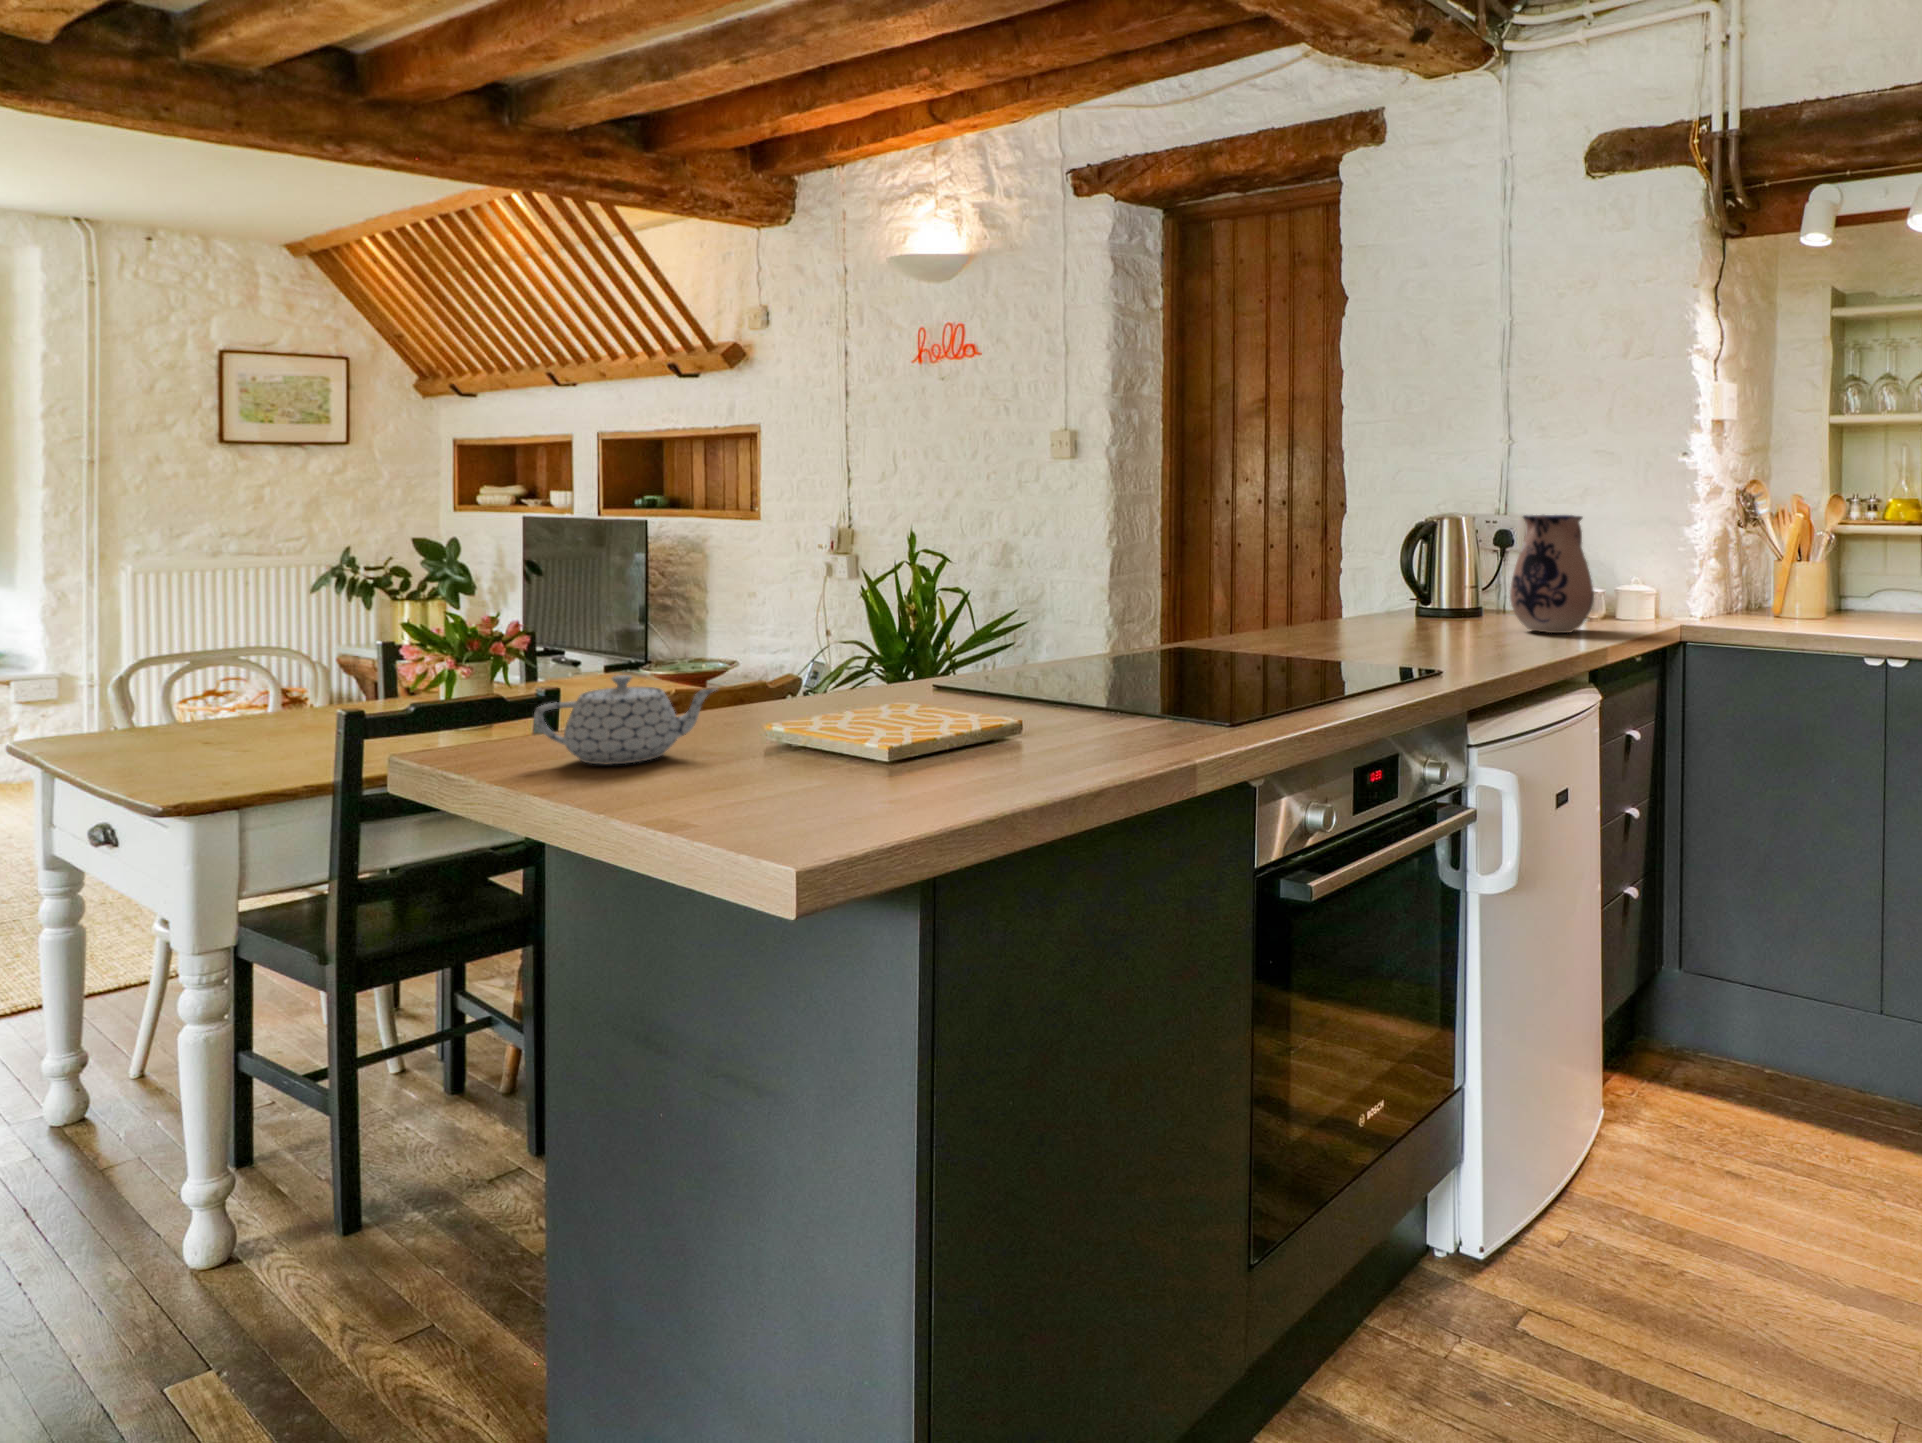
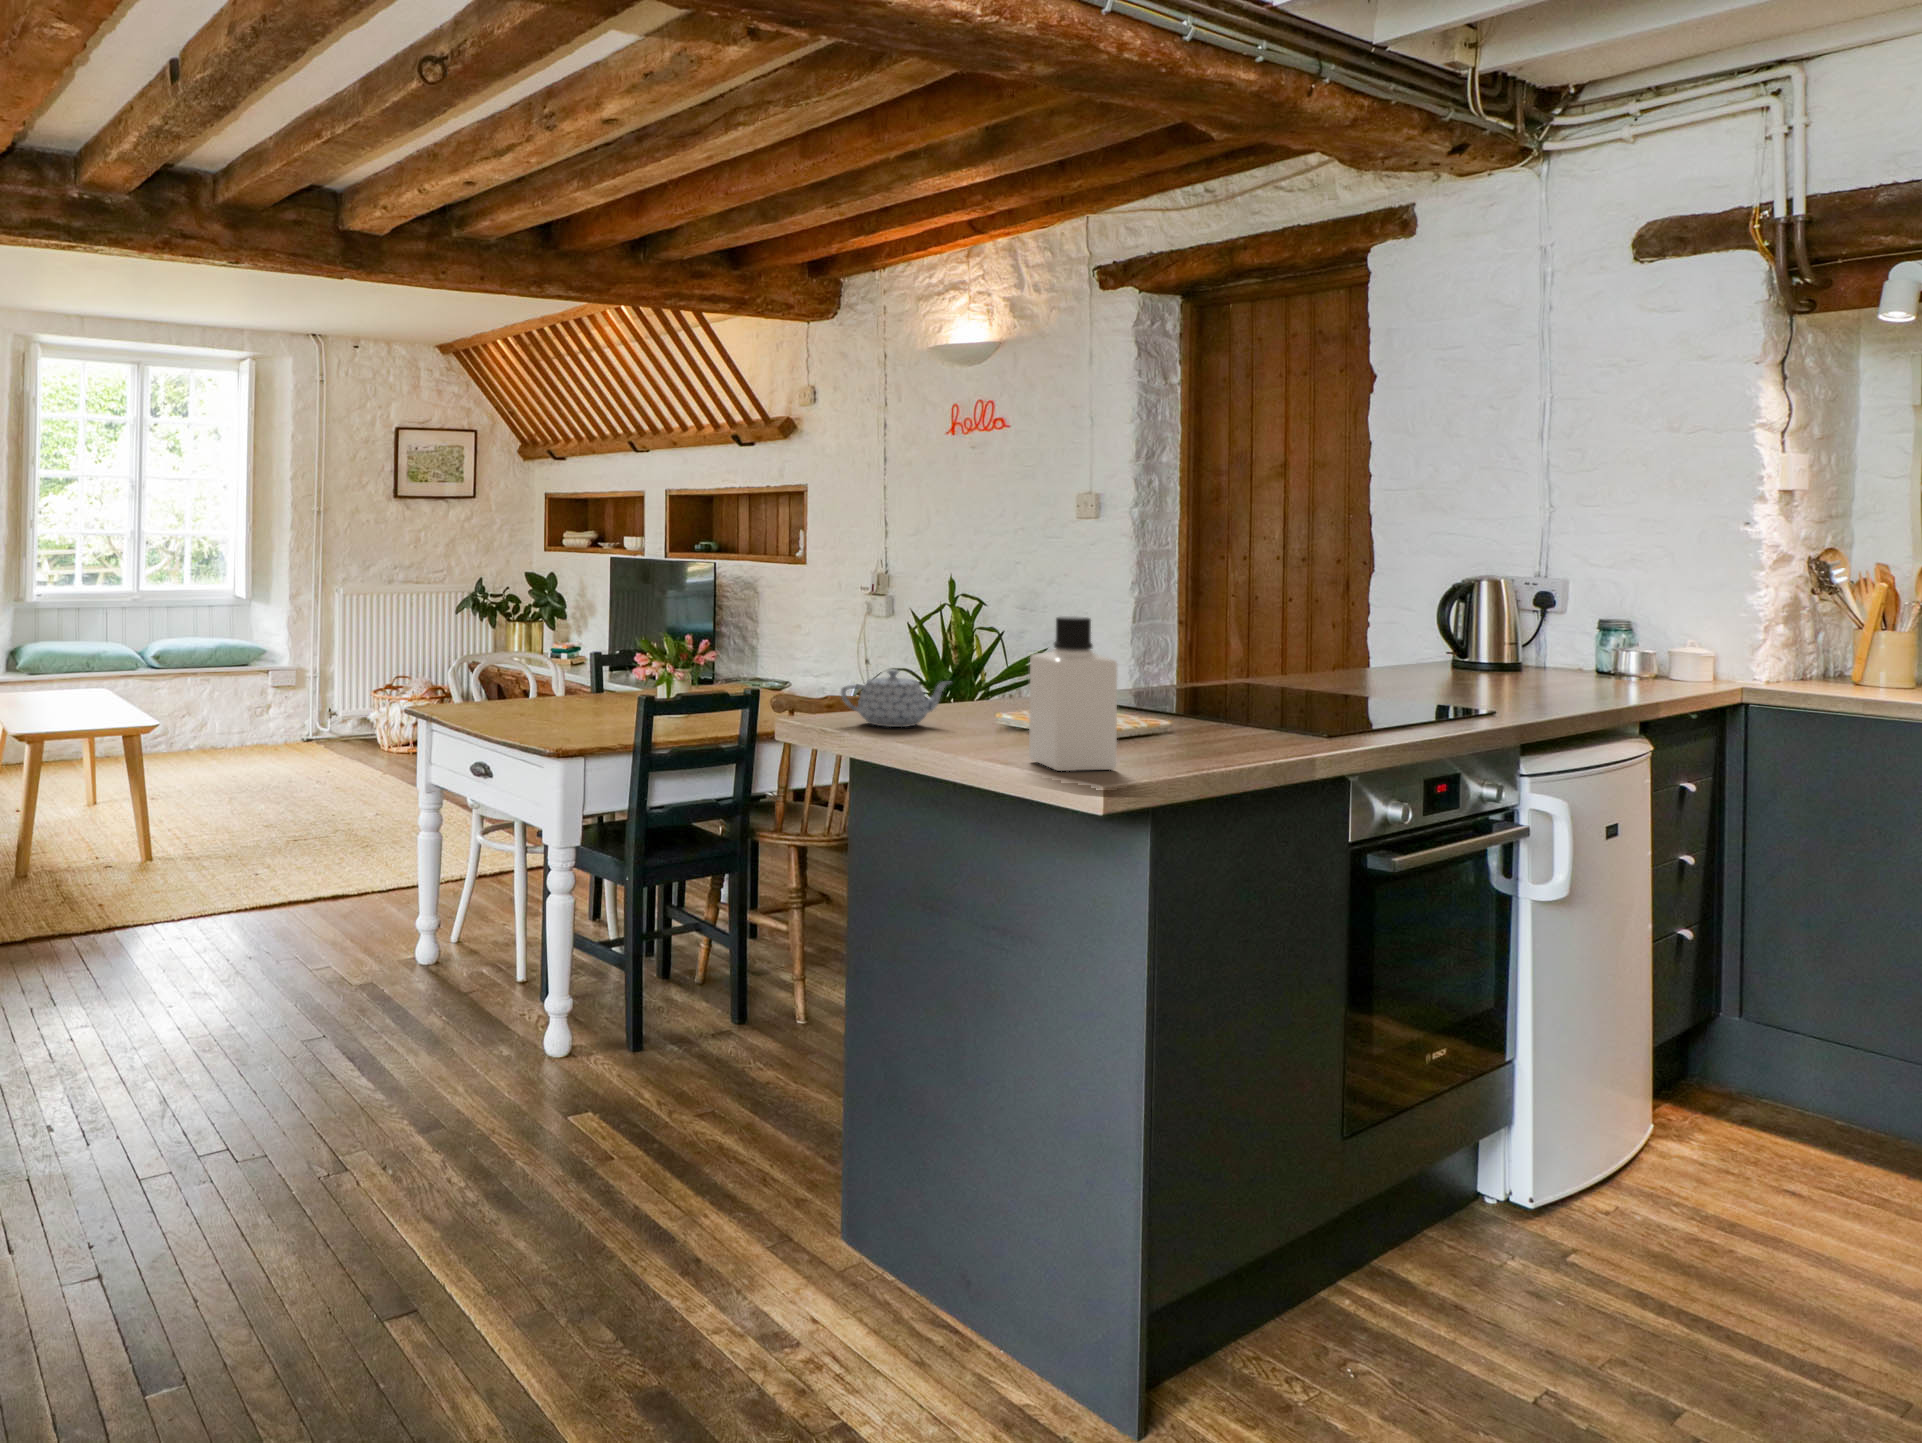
ceramic pitcher: present [1510,515,1594,633] -> none [1552,577,1642,686]
bottle: none [759,590,884,840] -> present [1029,616,1117,771]

